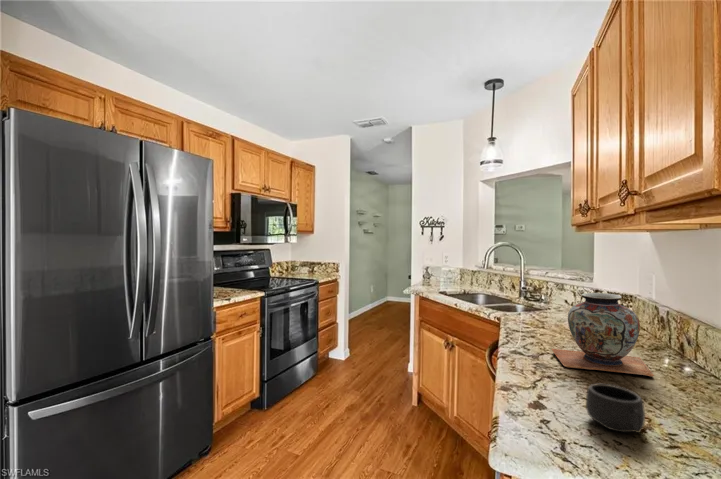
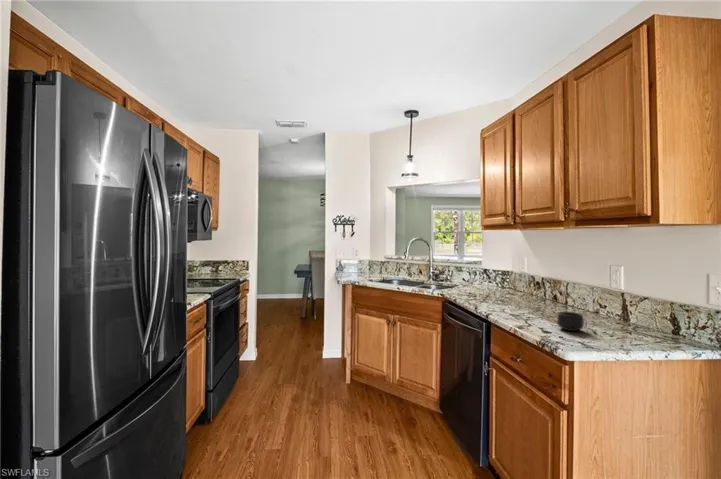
decorative vase: present [552,293,654,376] -> none [501,269,556,313]

